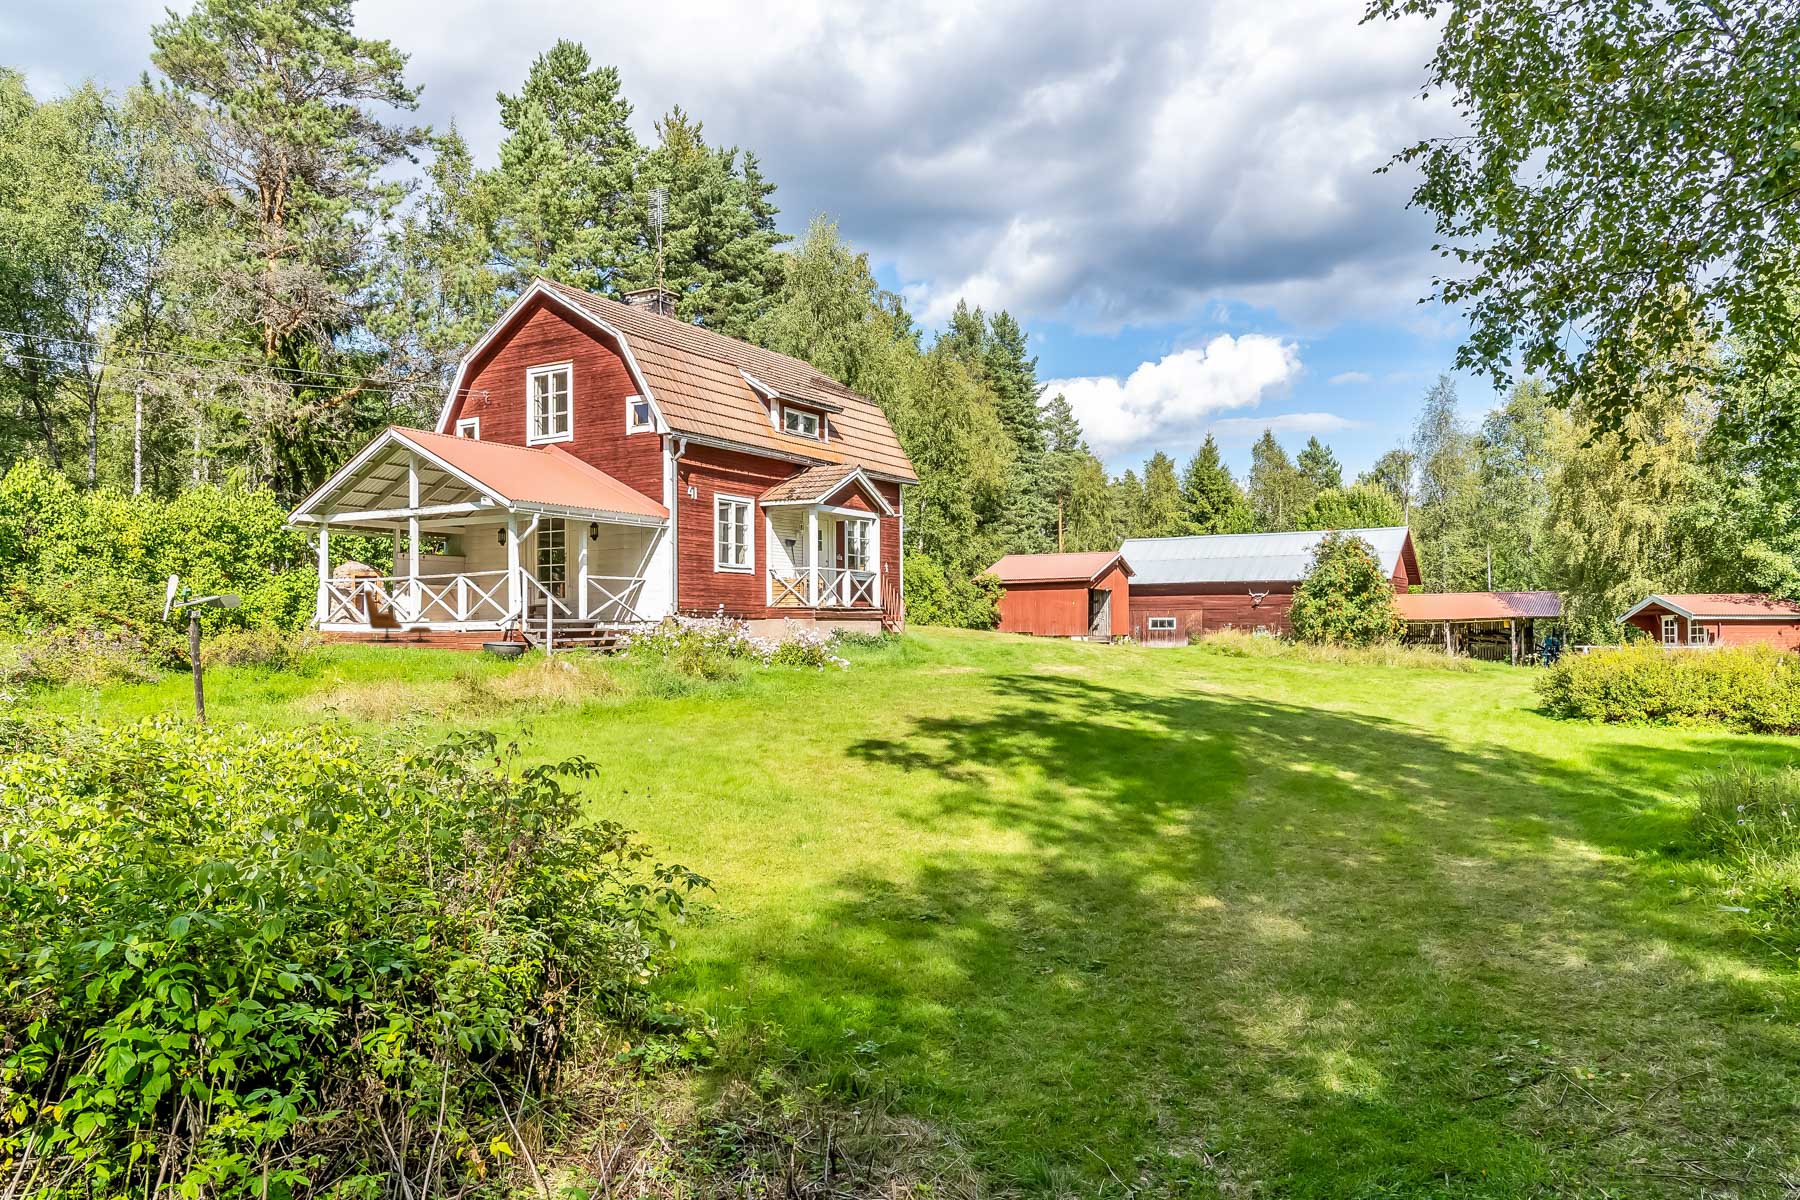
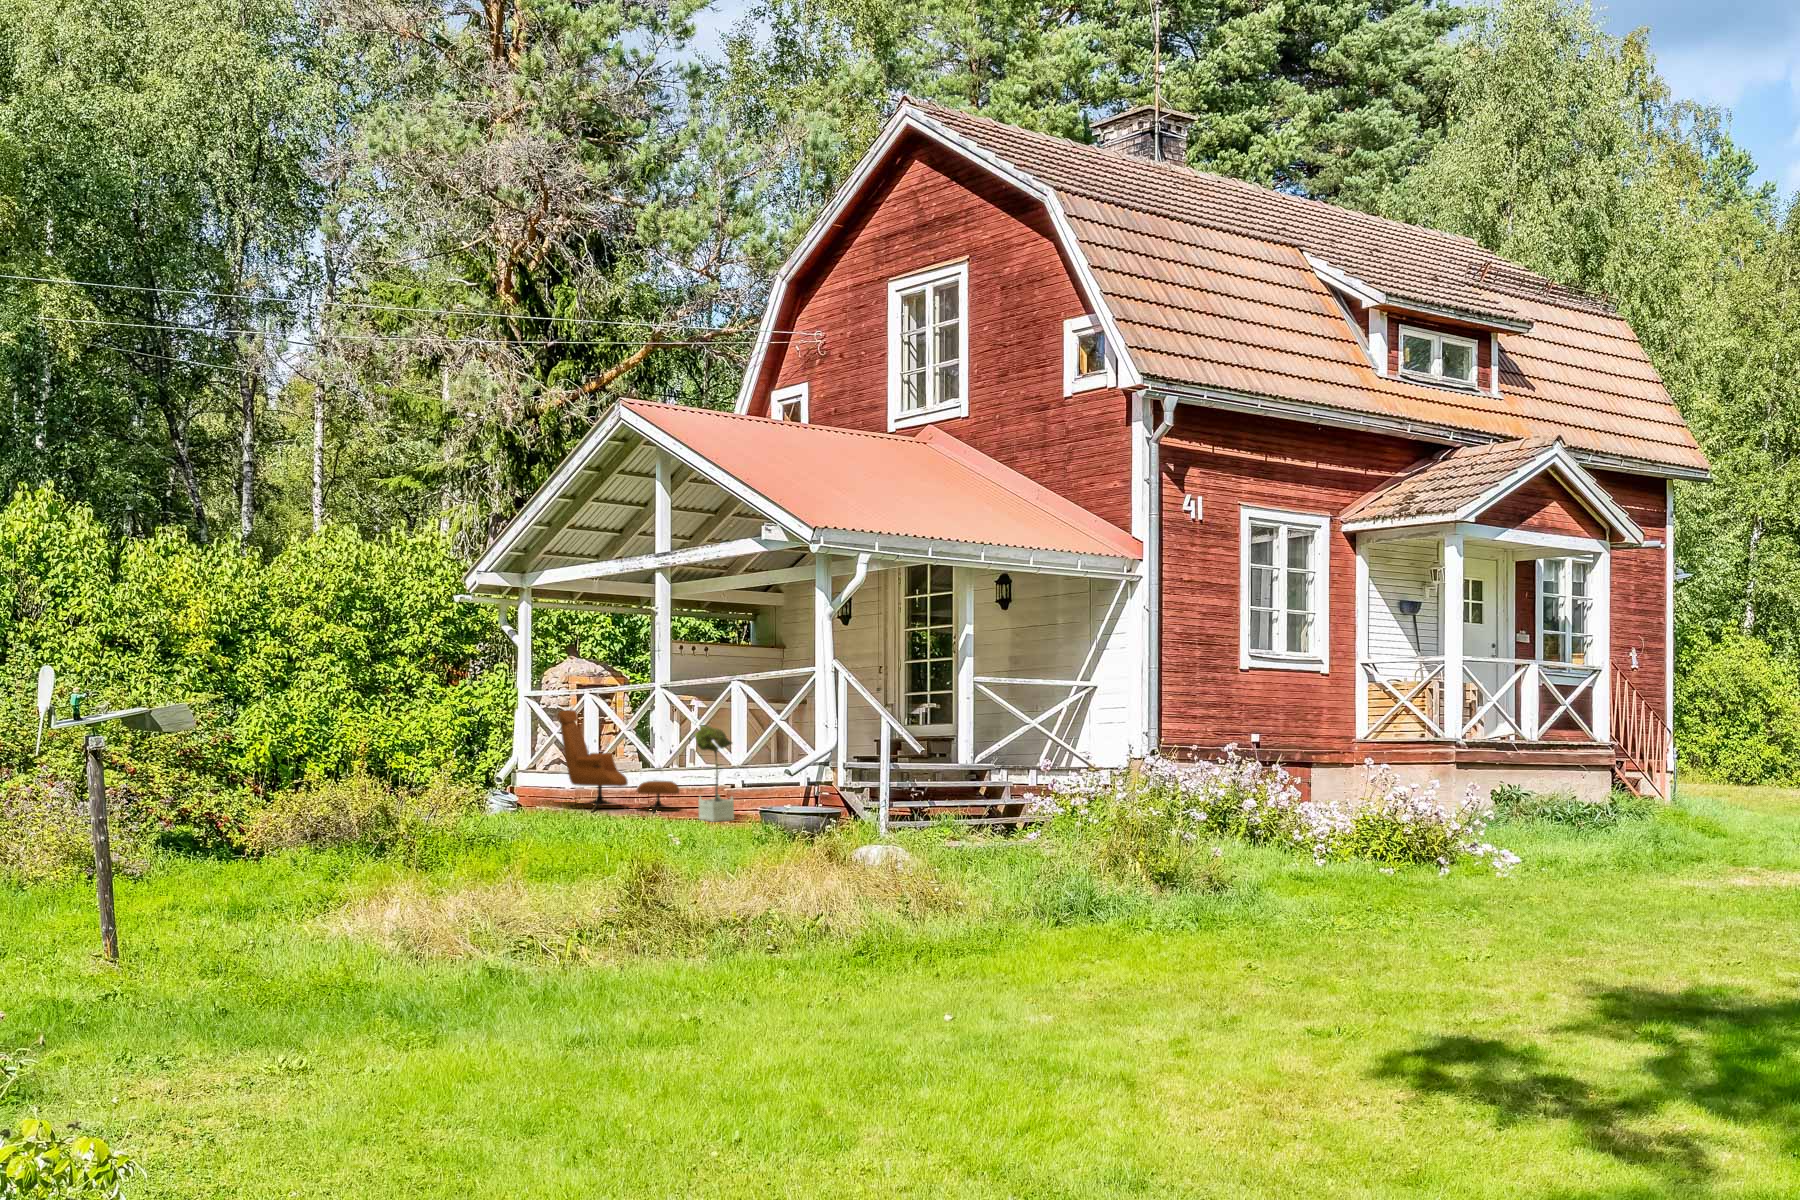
potted tree: none [444,597,466,646] -> present [695,725,734,822]

